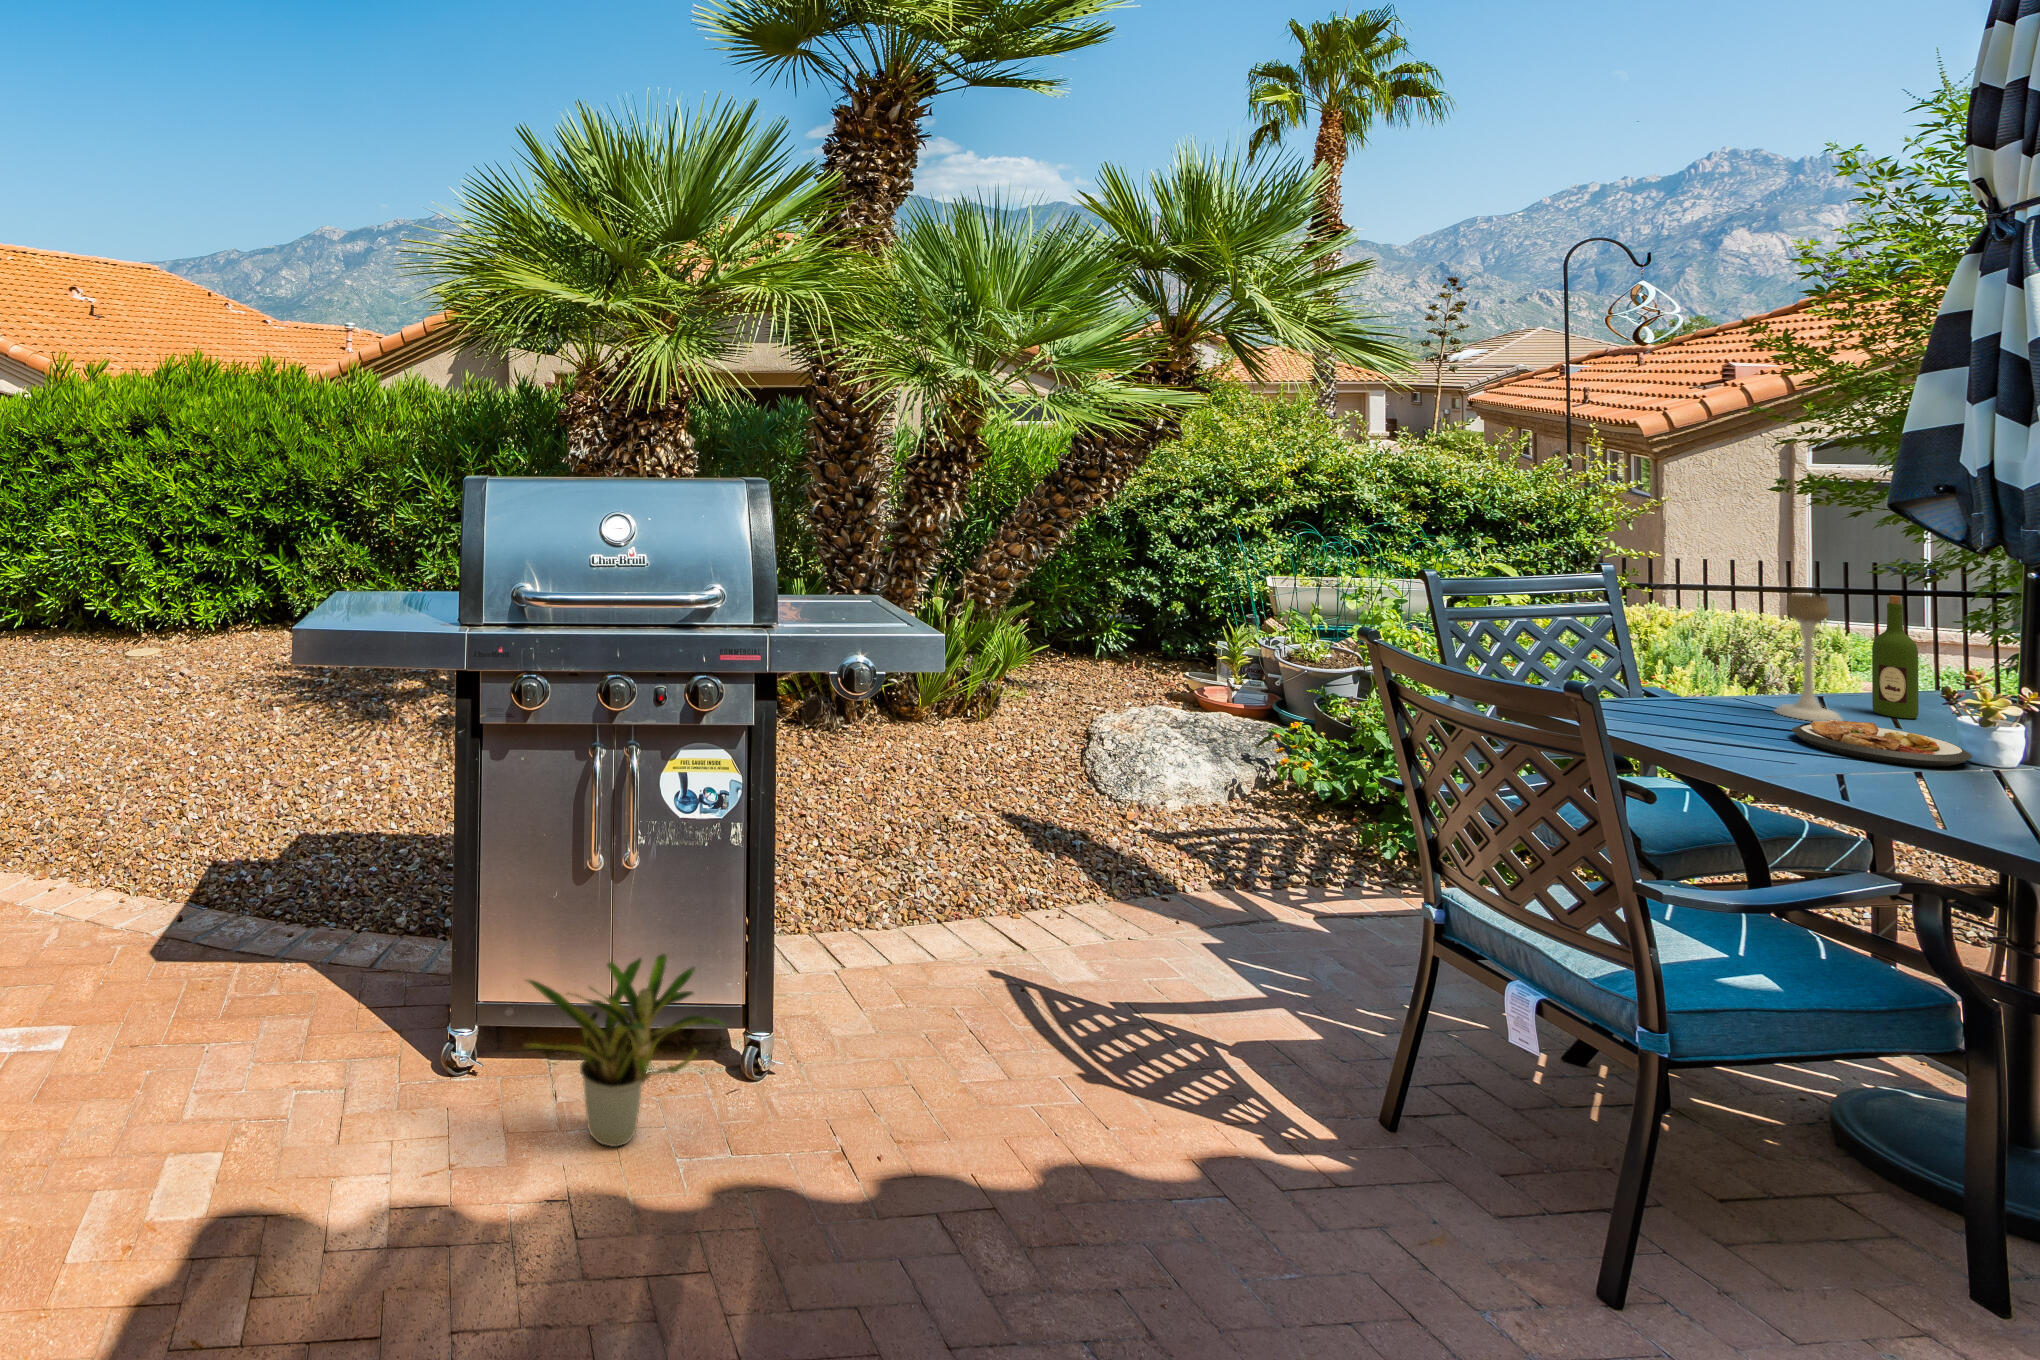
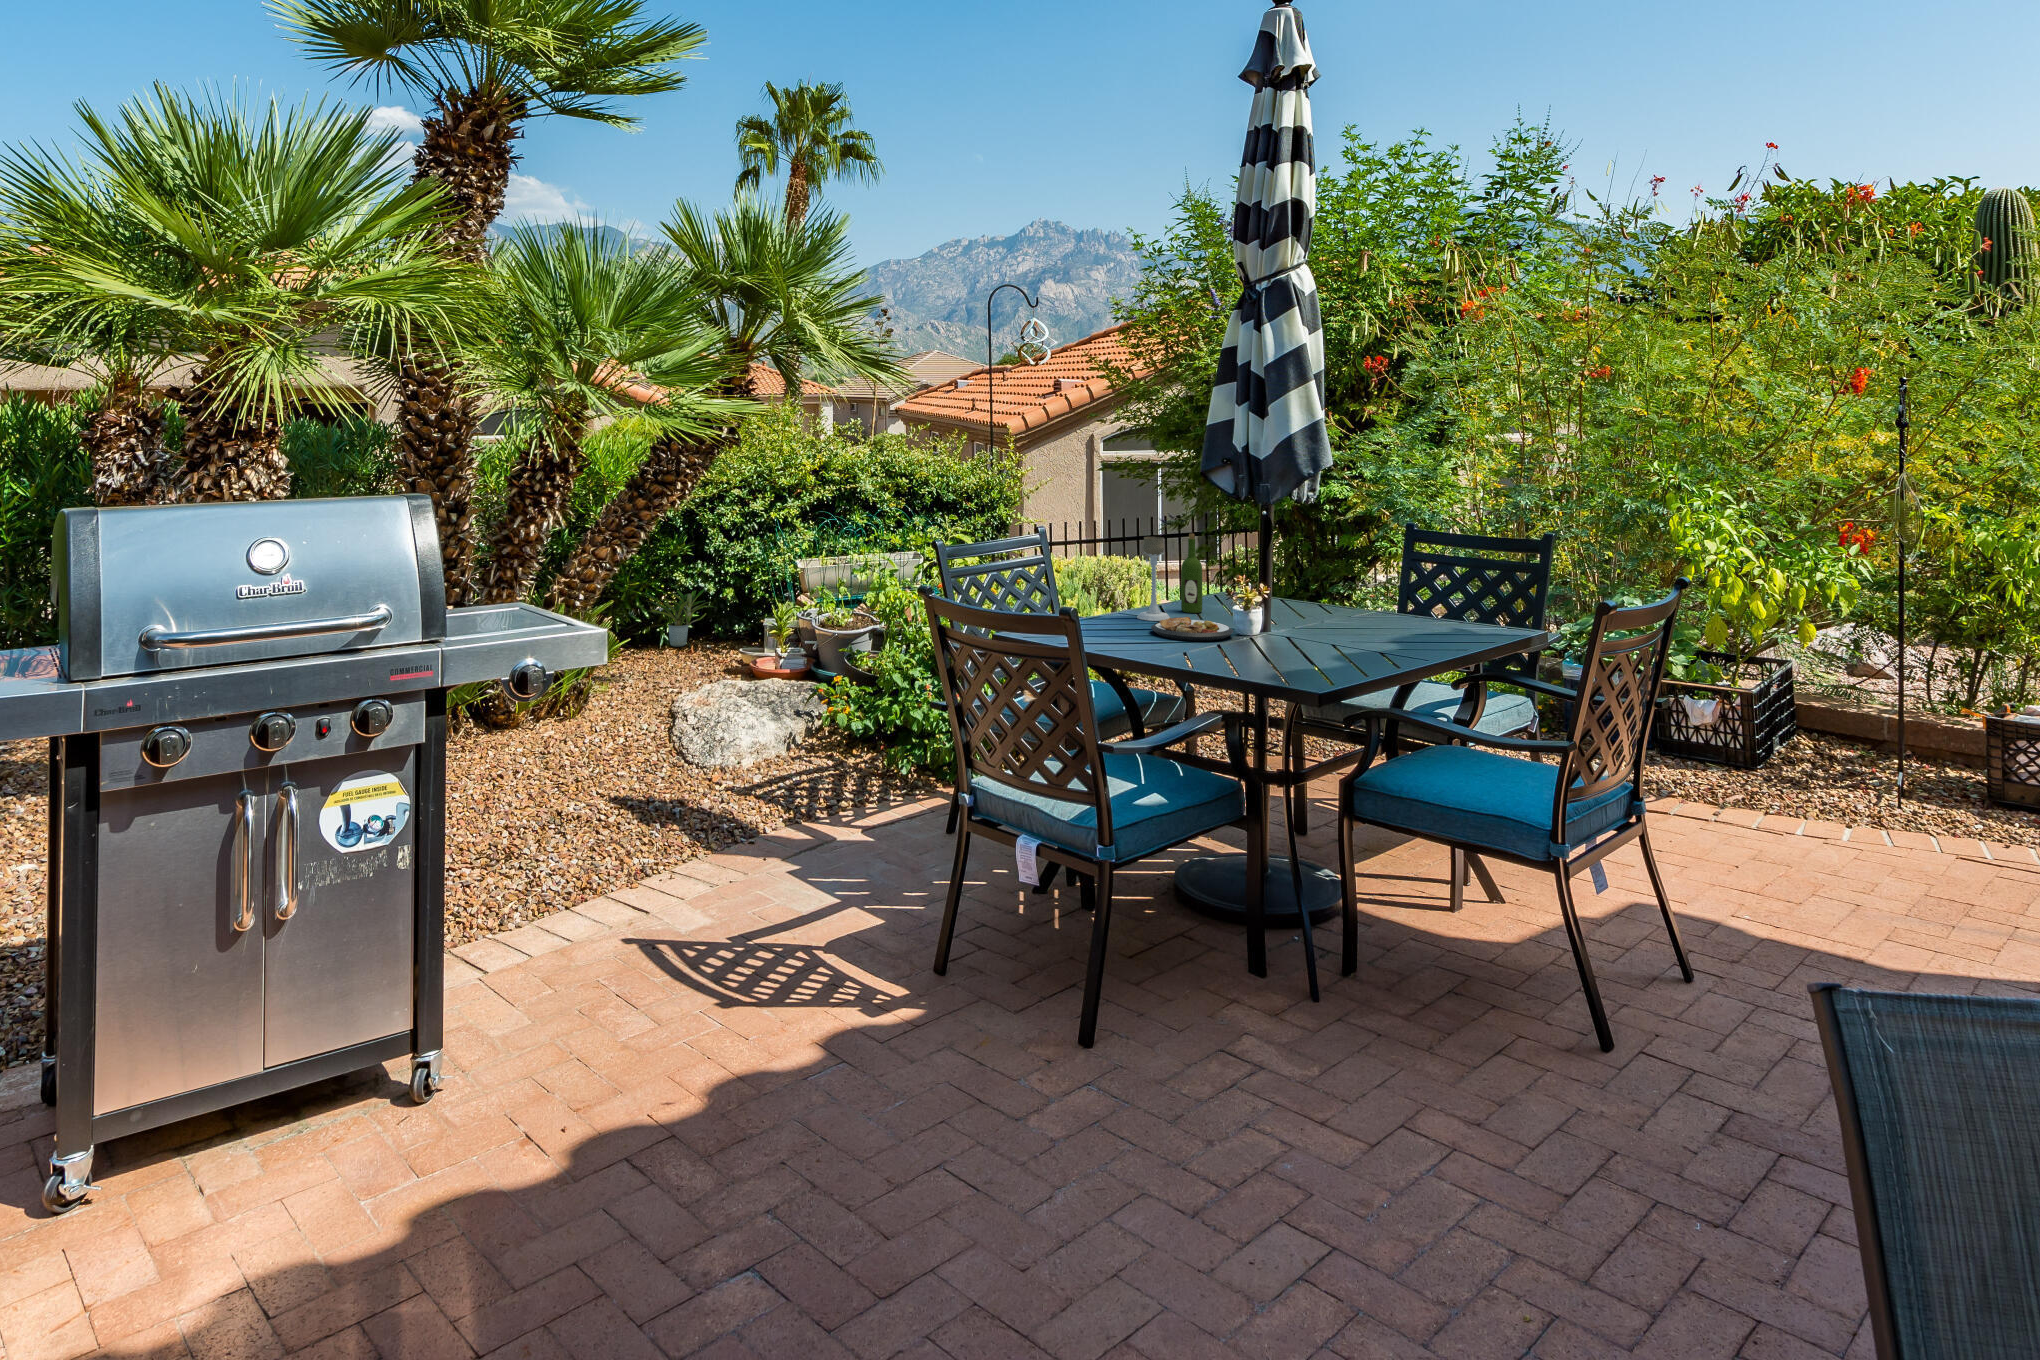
potted plant: present [523,954,724,1147] -> present [648,588,717,647]

